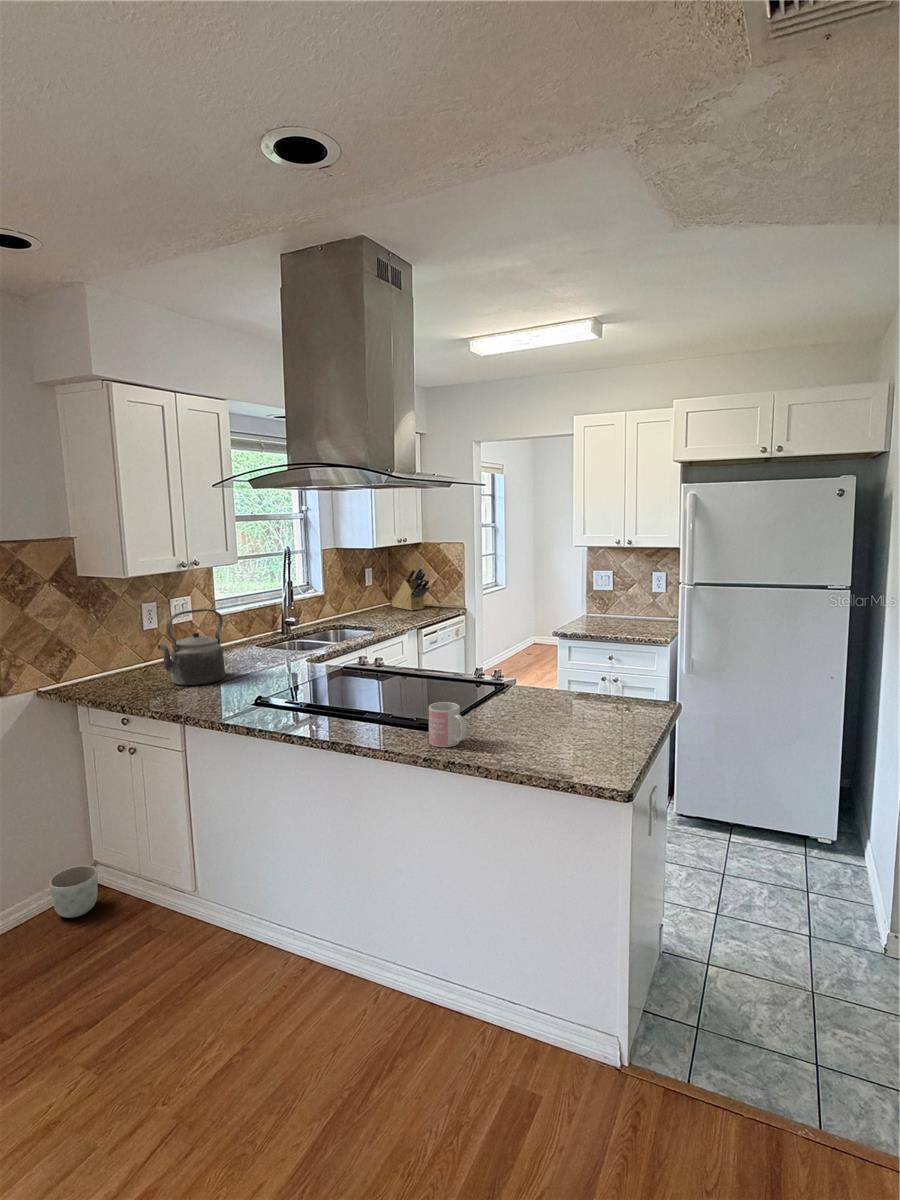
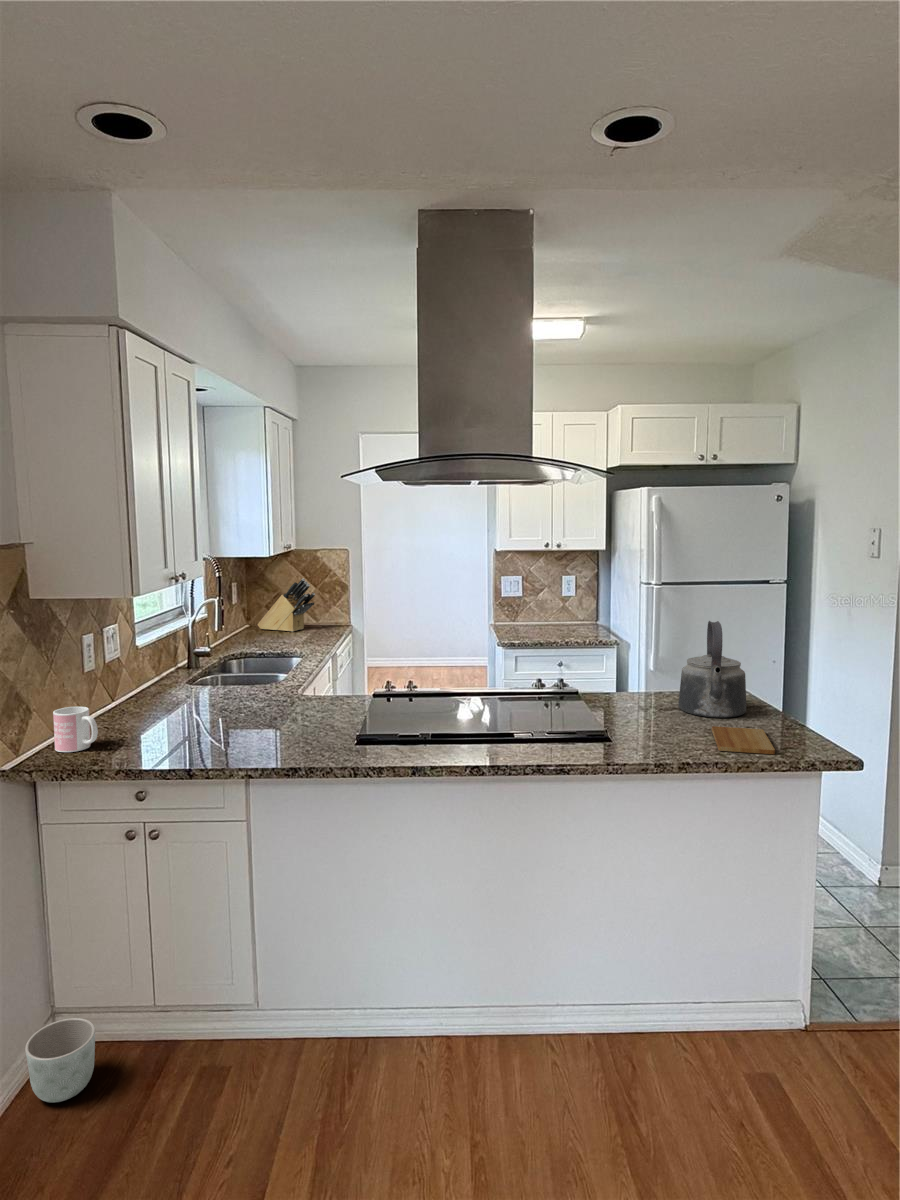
kettle: present [158,609,226,686] -> present [678,621,746,718]
mug: present [429,702,466,747] -> present [53,706,98,752]
cutting board: none [506,732,588,768] -> present [712,726,775,754]

